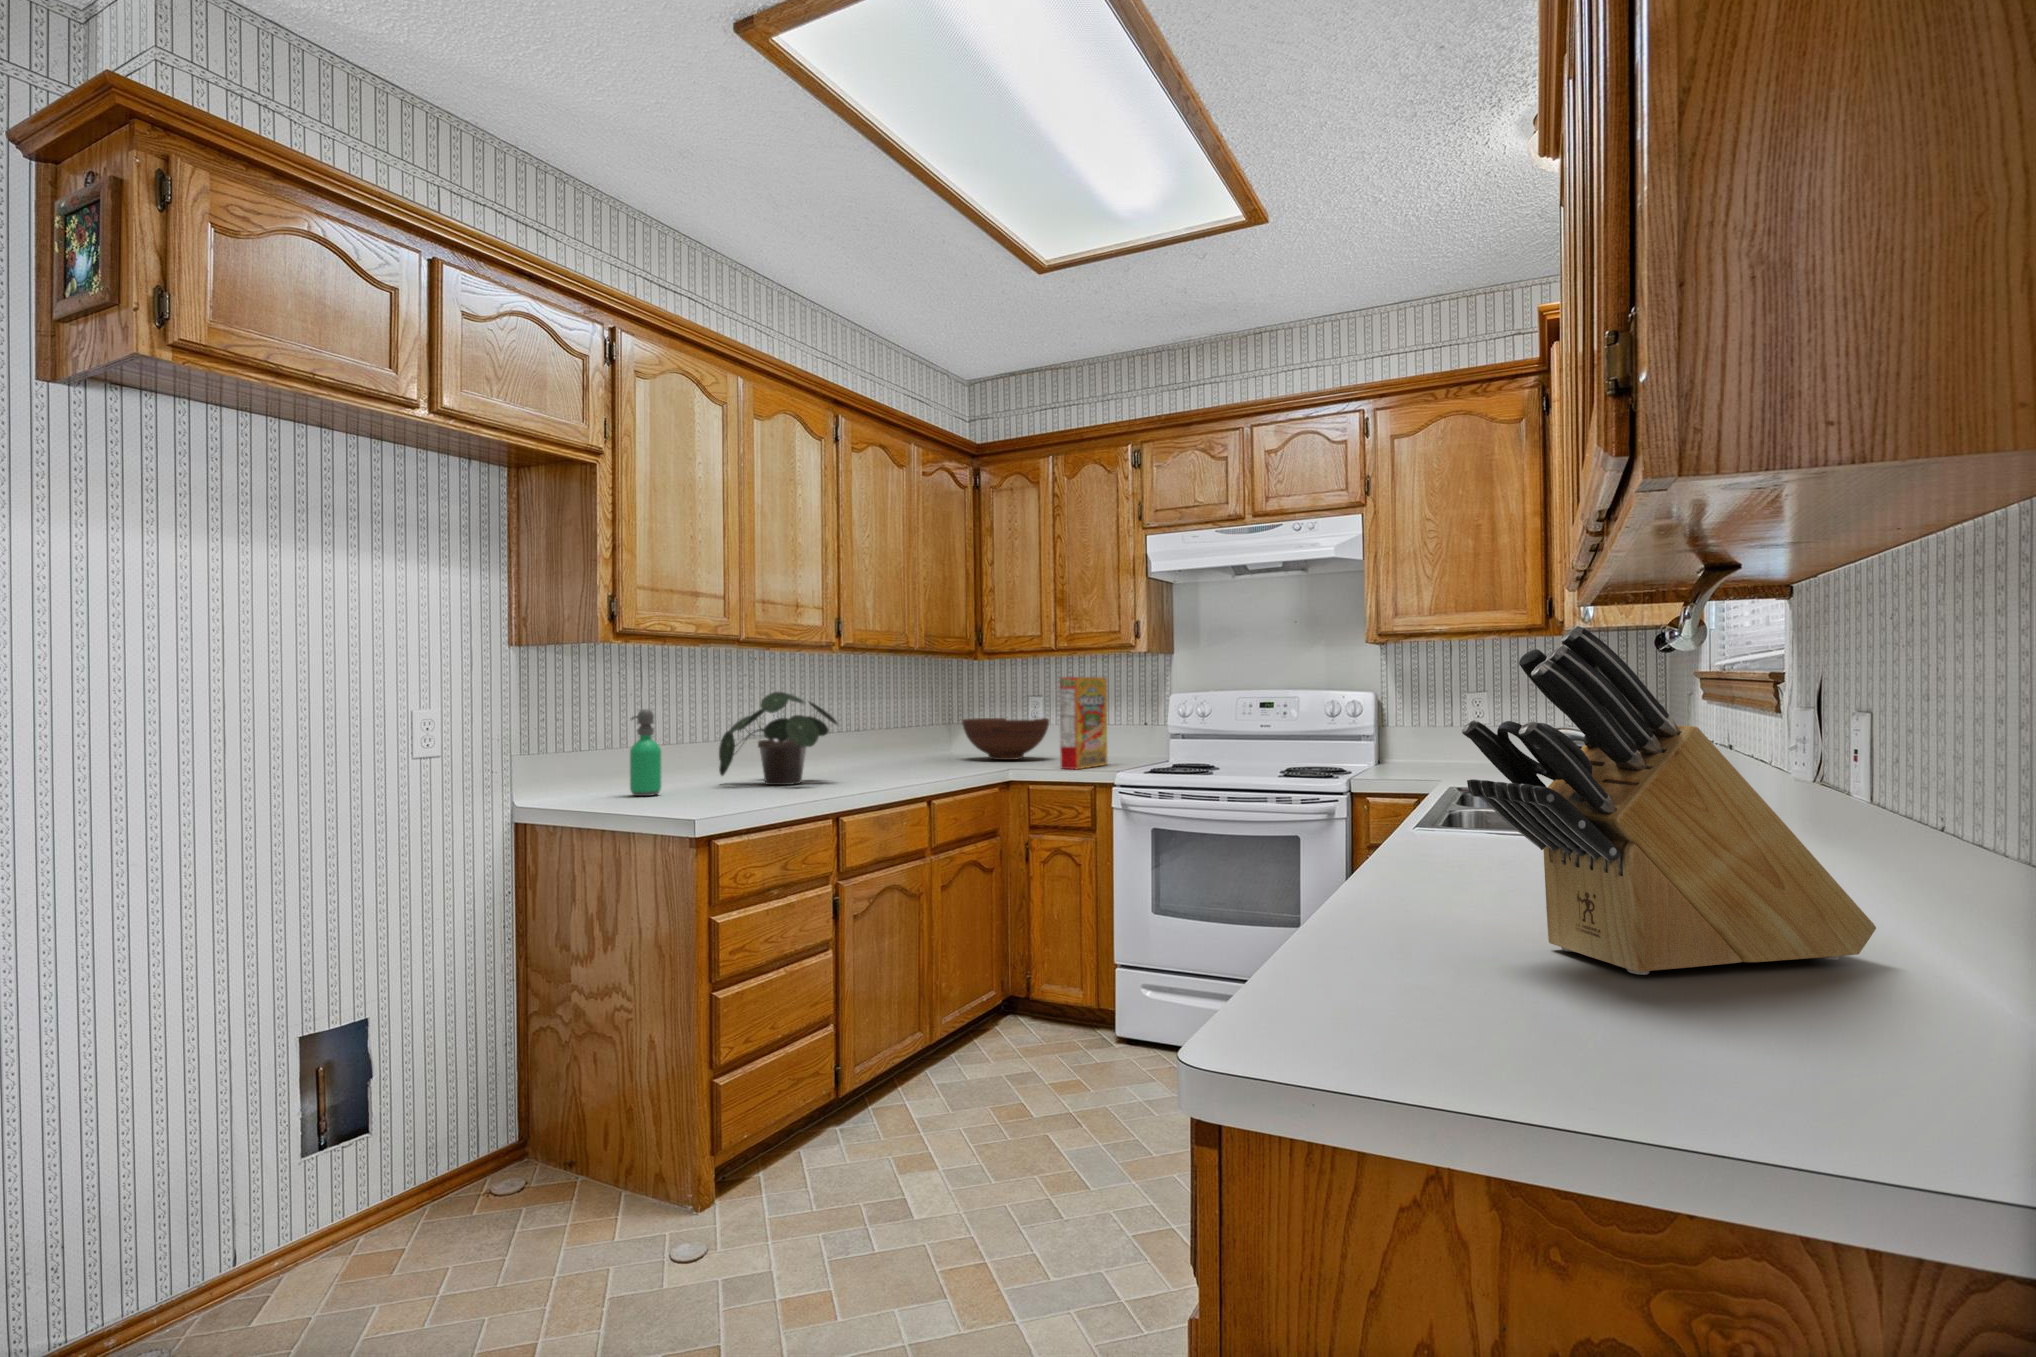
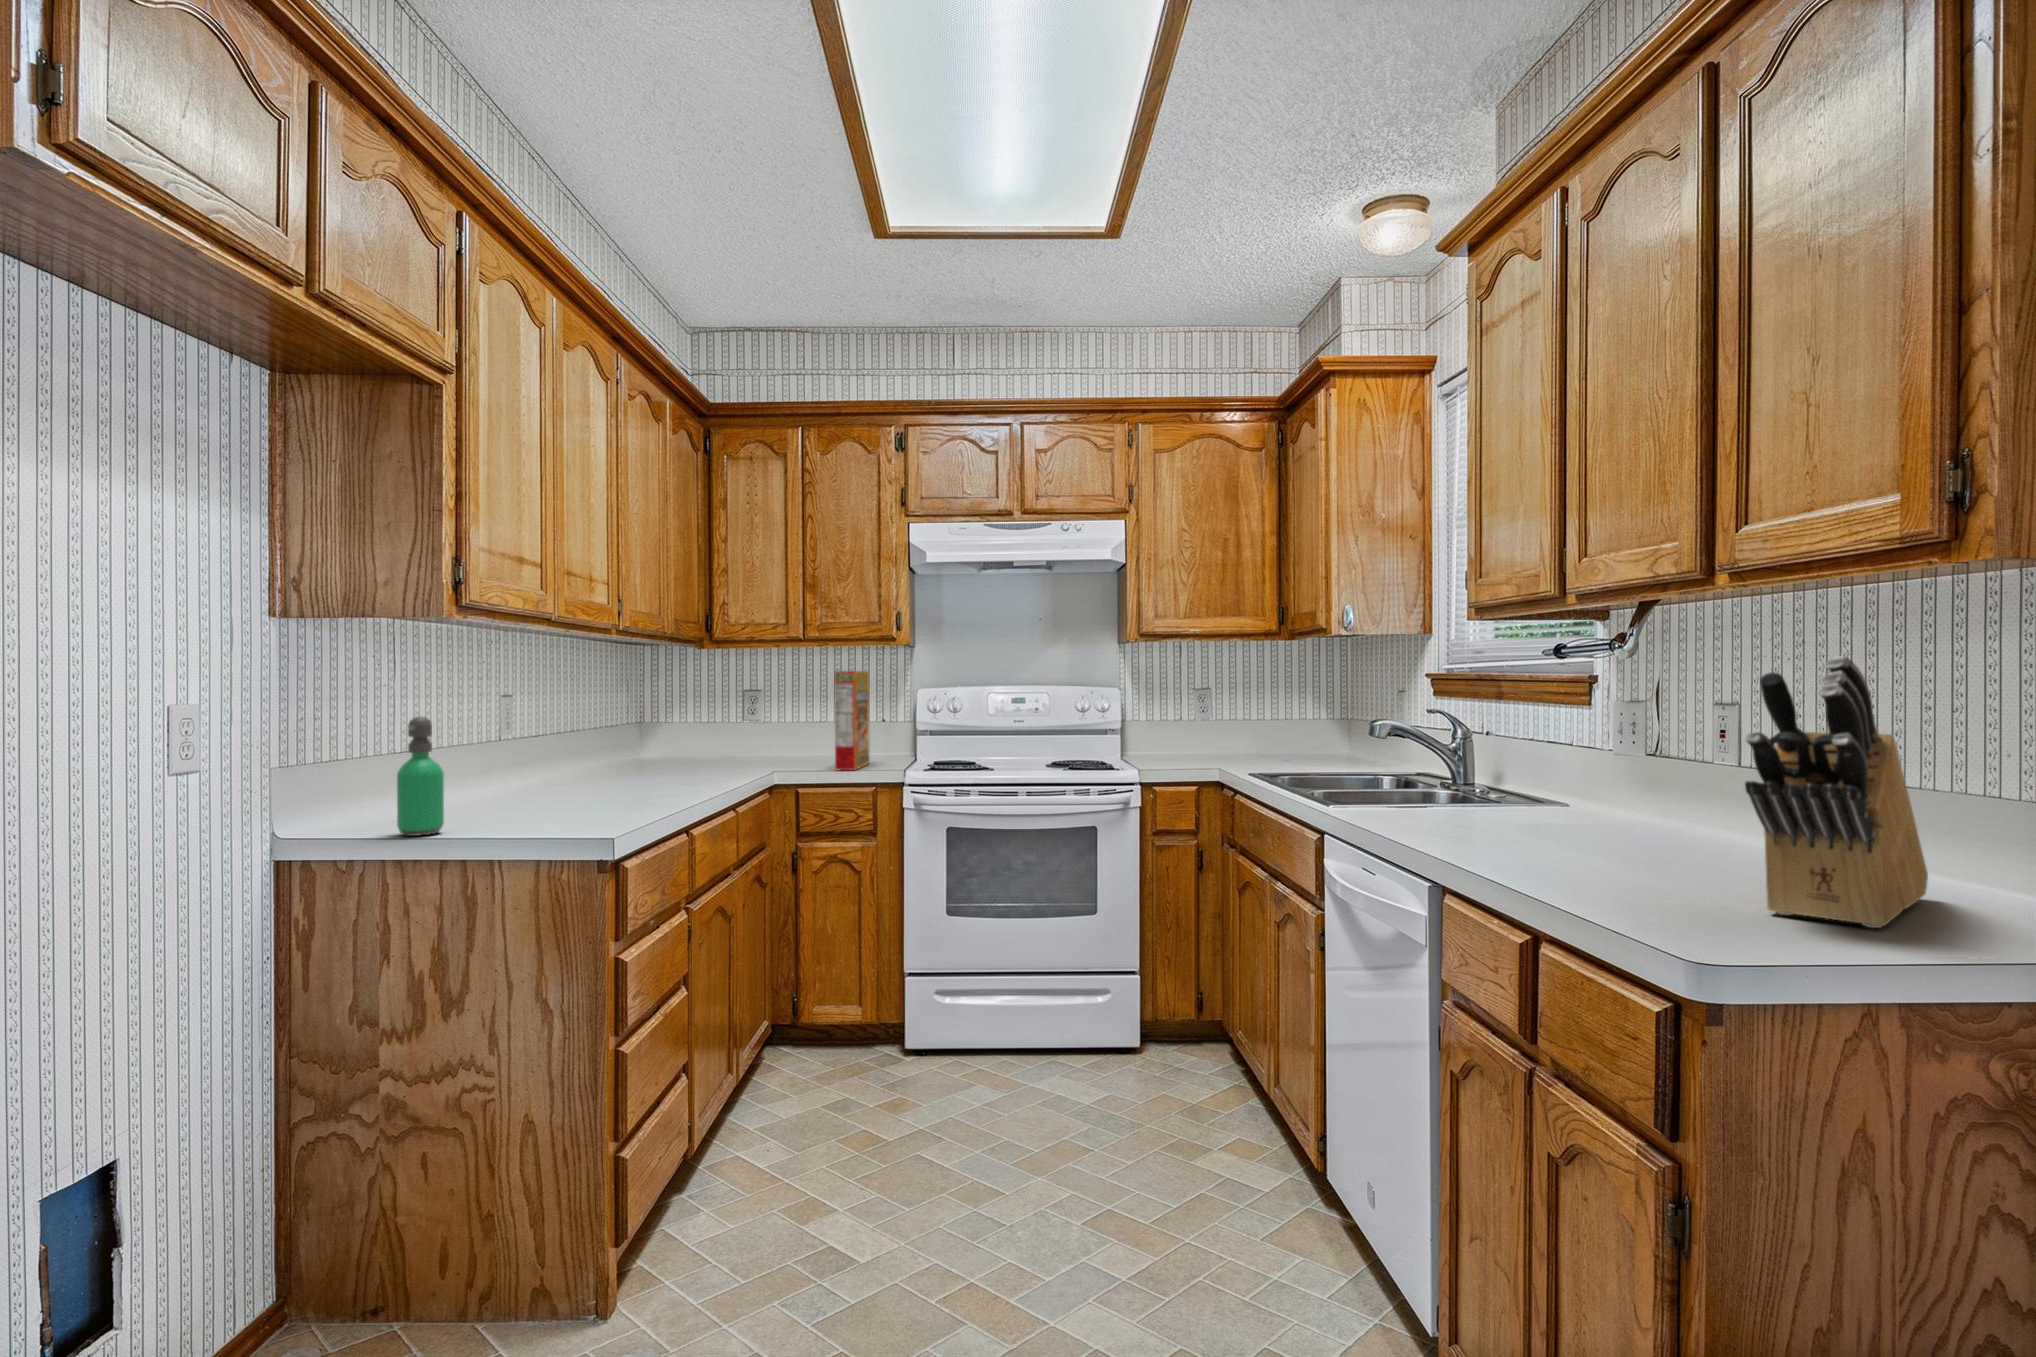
potted plant: present [719,692,837,785] -> none [478,690,637,809]
fruit bowl: present [962,718,1049,760] -> none [685,714,787,762]

